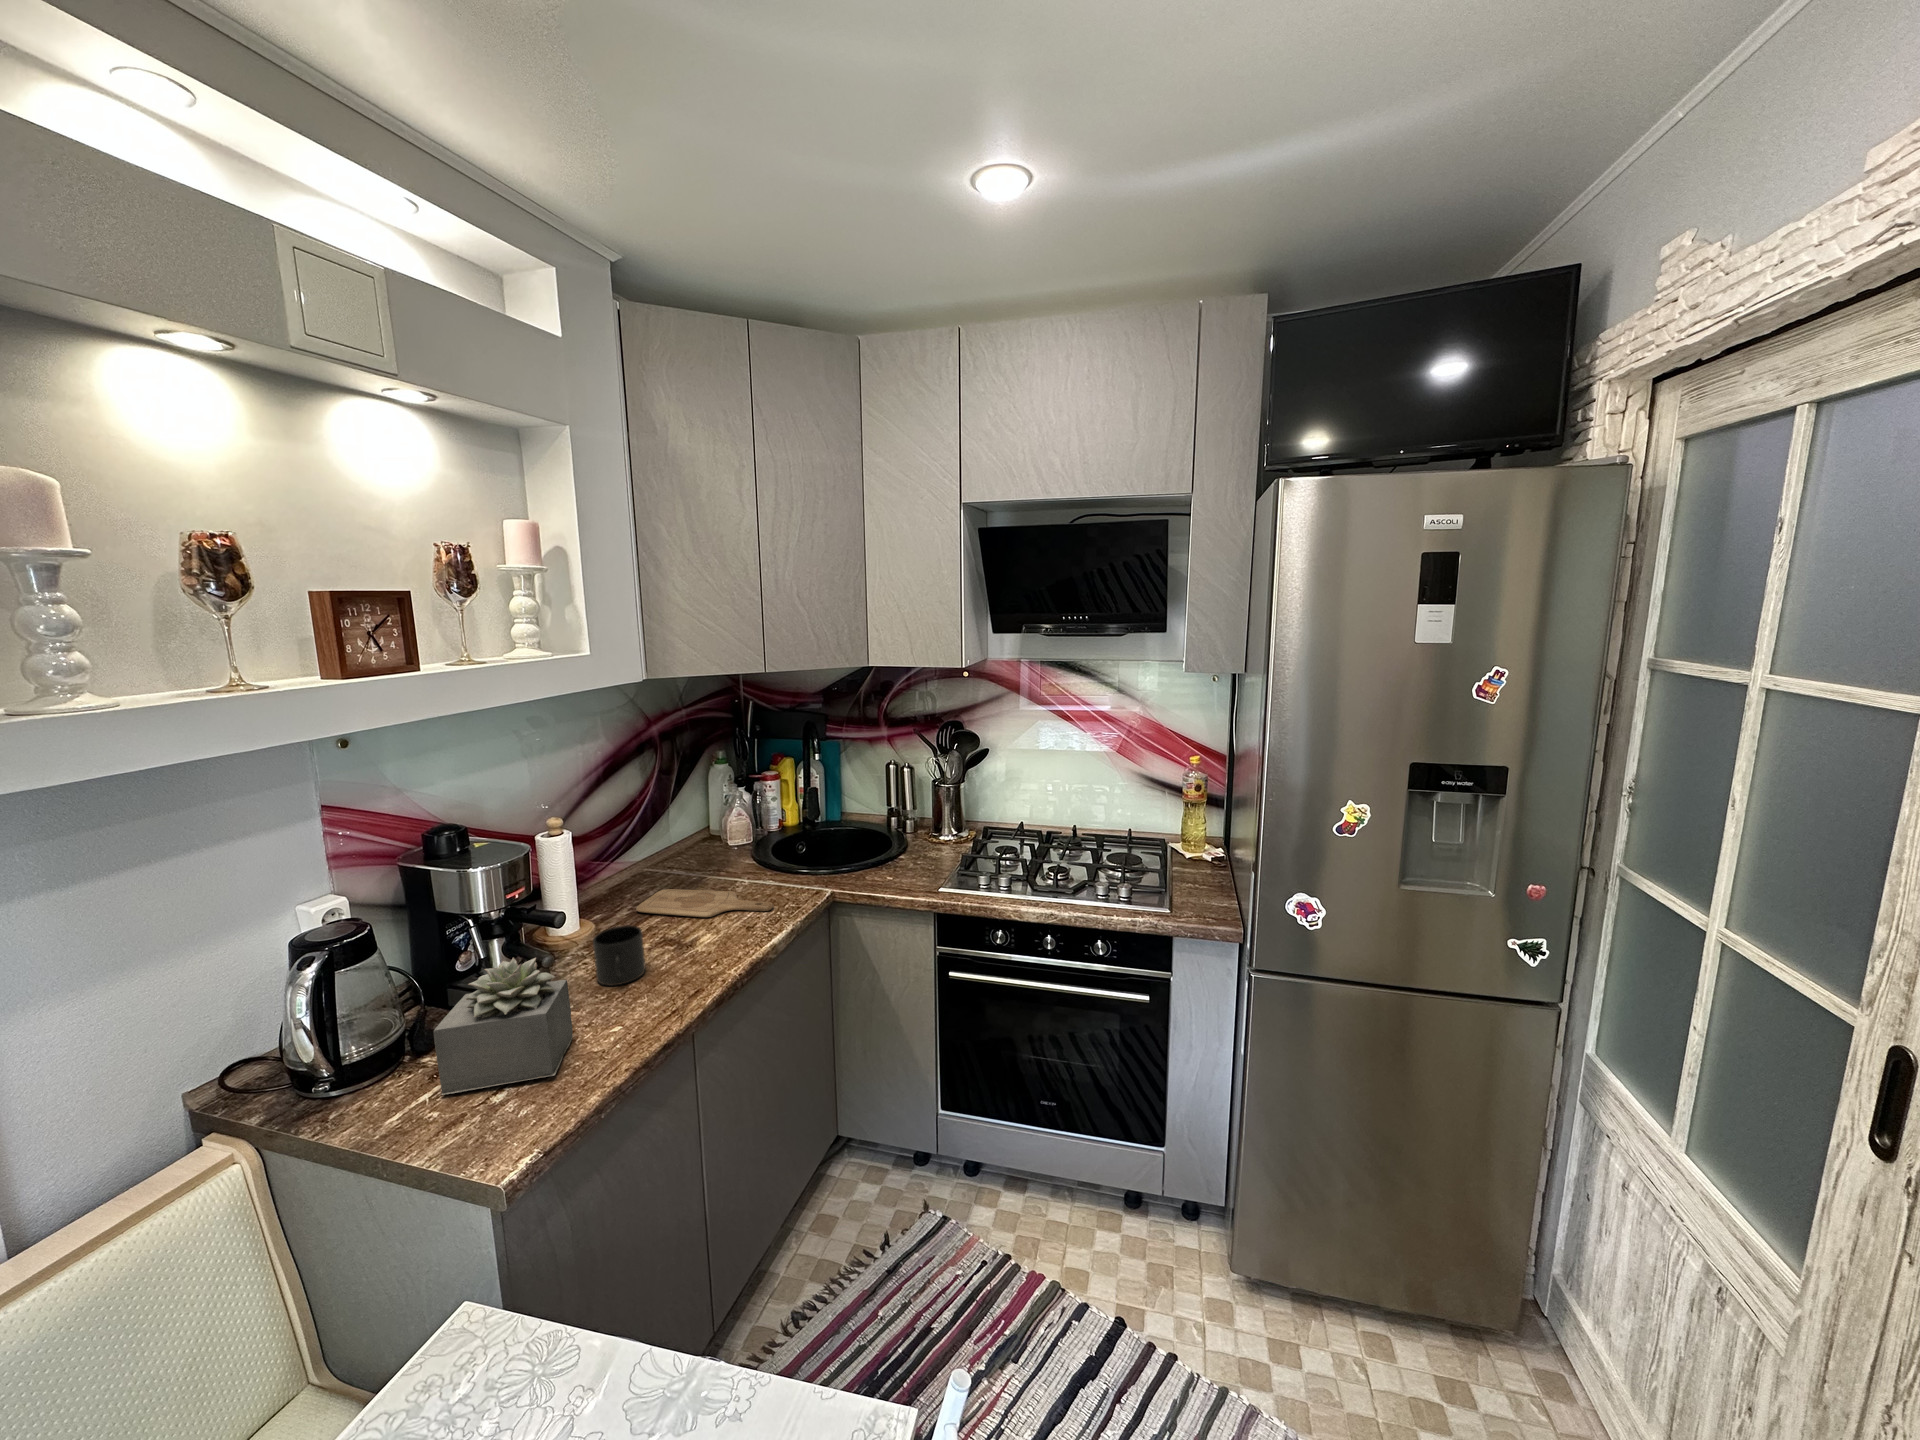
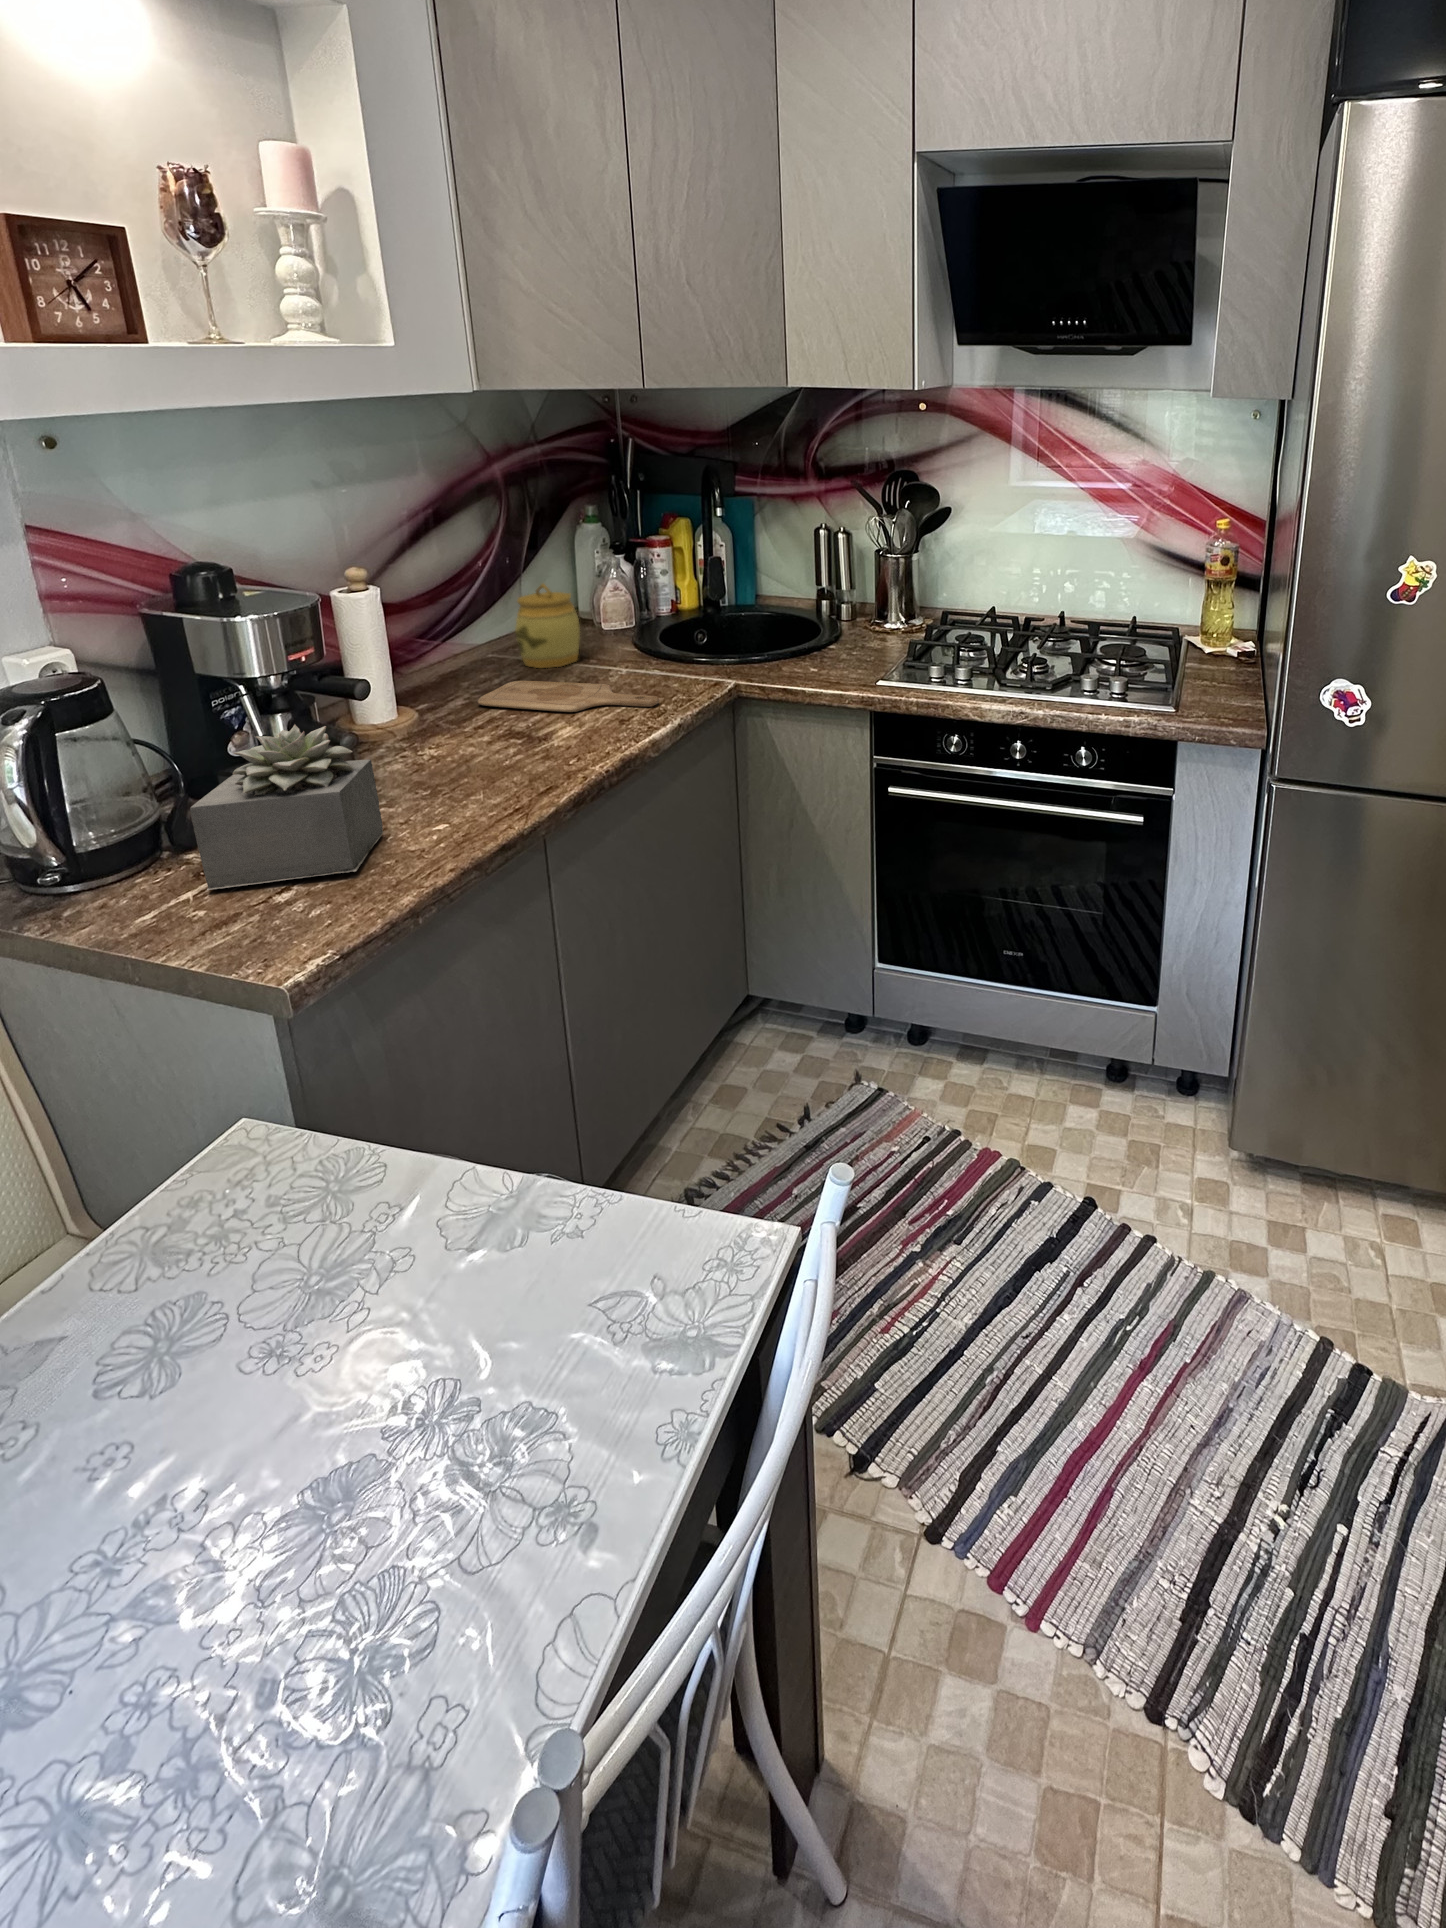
jar: none [663,811,710,876] -> present [515,584,580,668]
mug: present [593,925,645,986] -> none [411,709,484,781]

